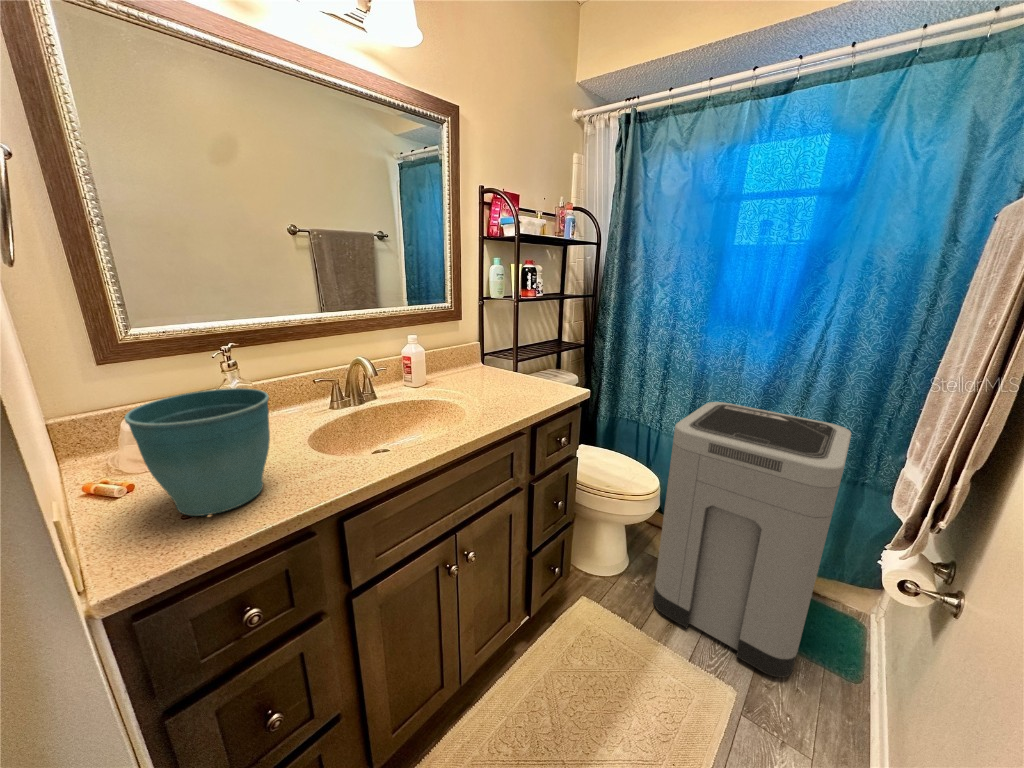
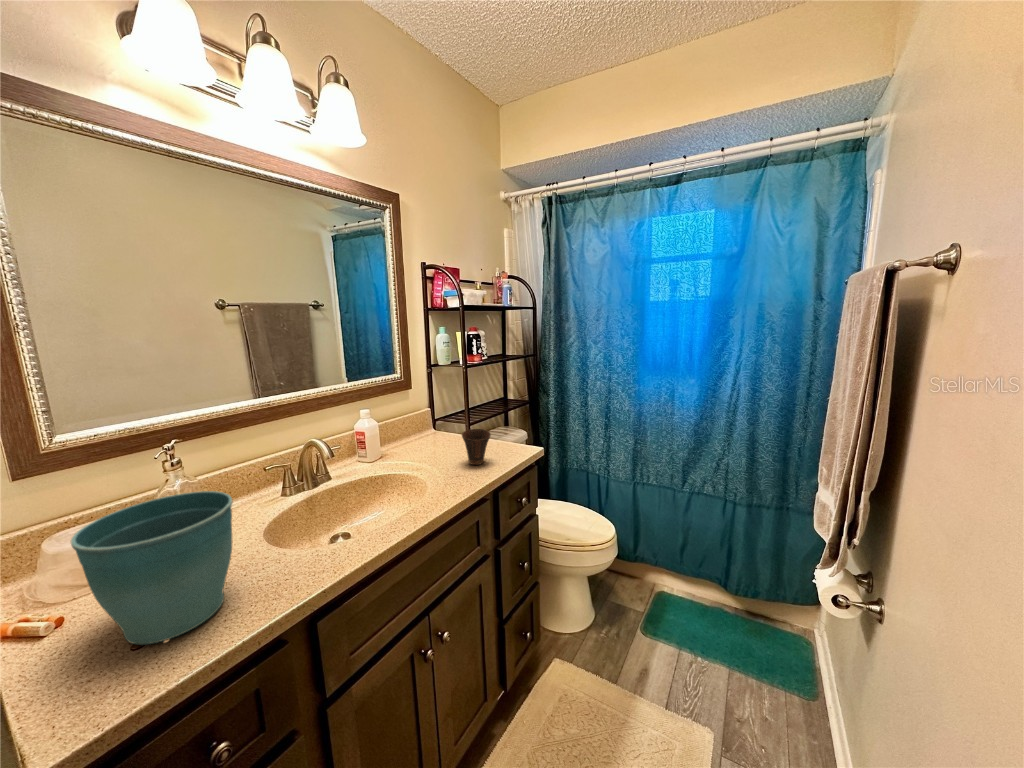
cup: none [504,363,534,399] -> present [462,429,491,465]
trash can: present [653,402,851,678] -> none [624,445,772,711]

